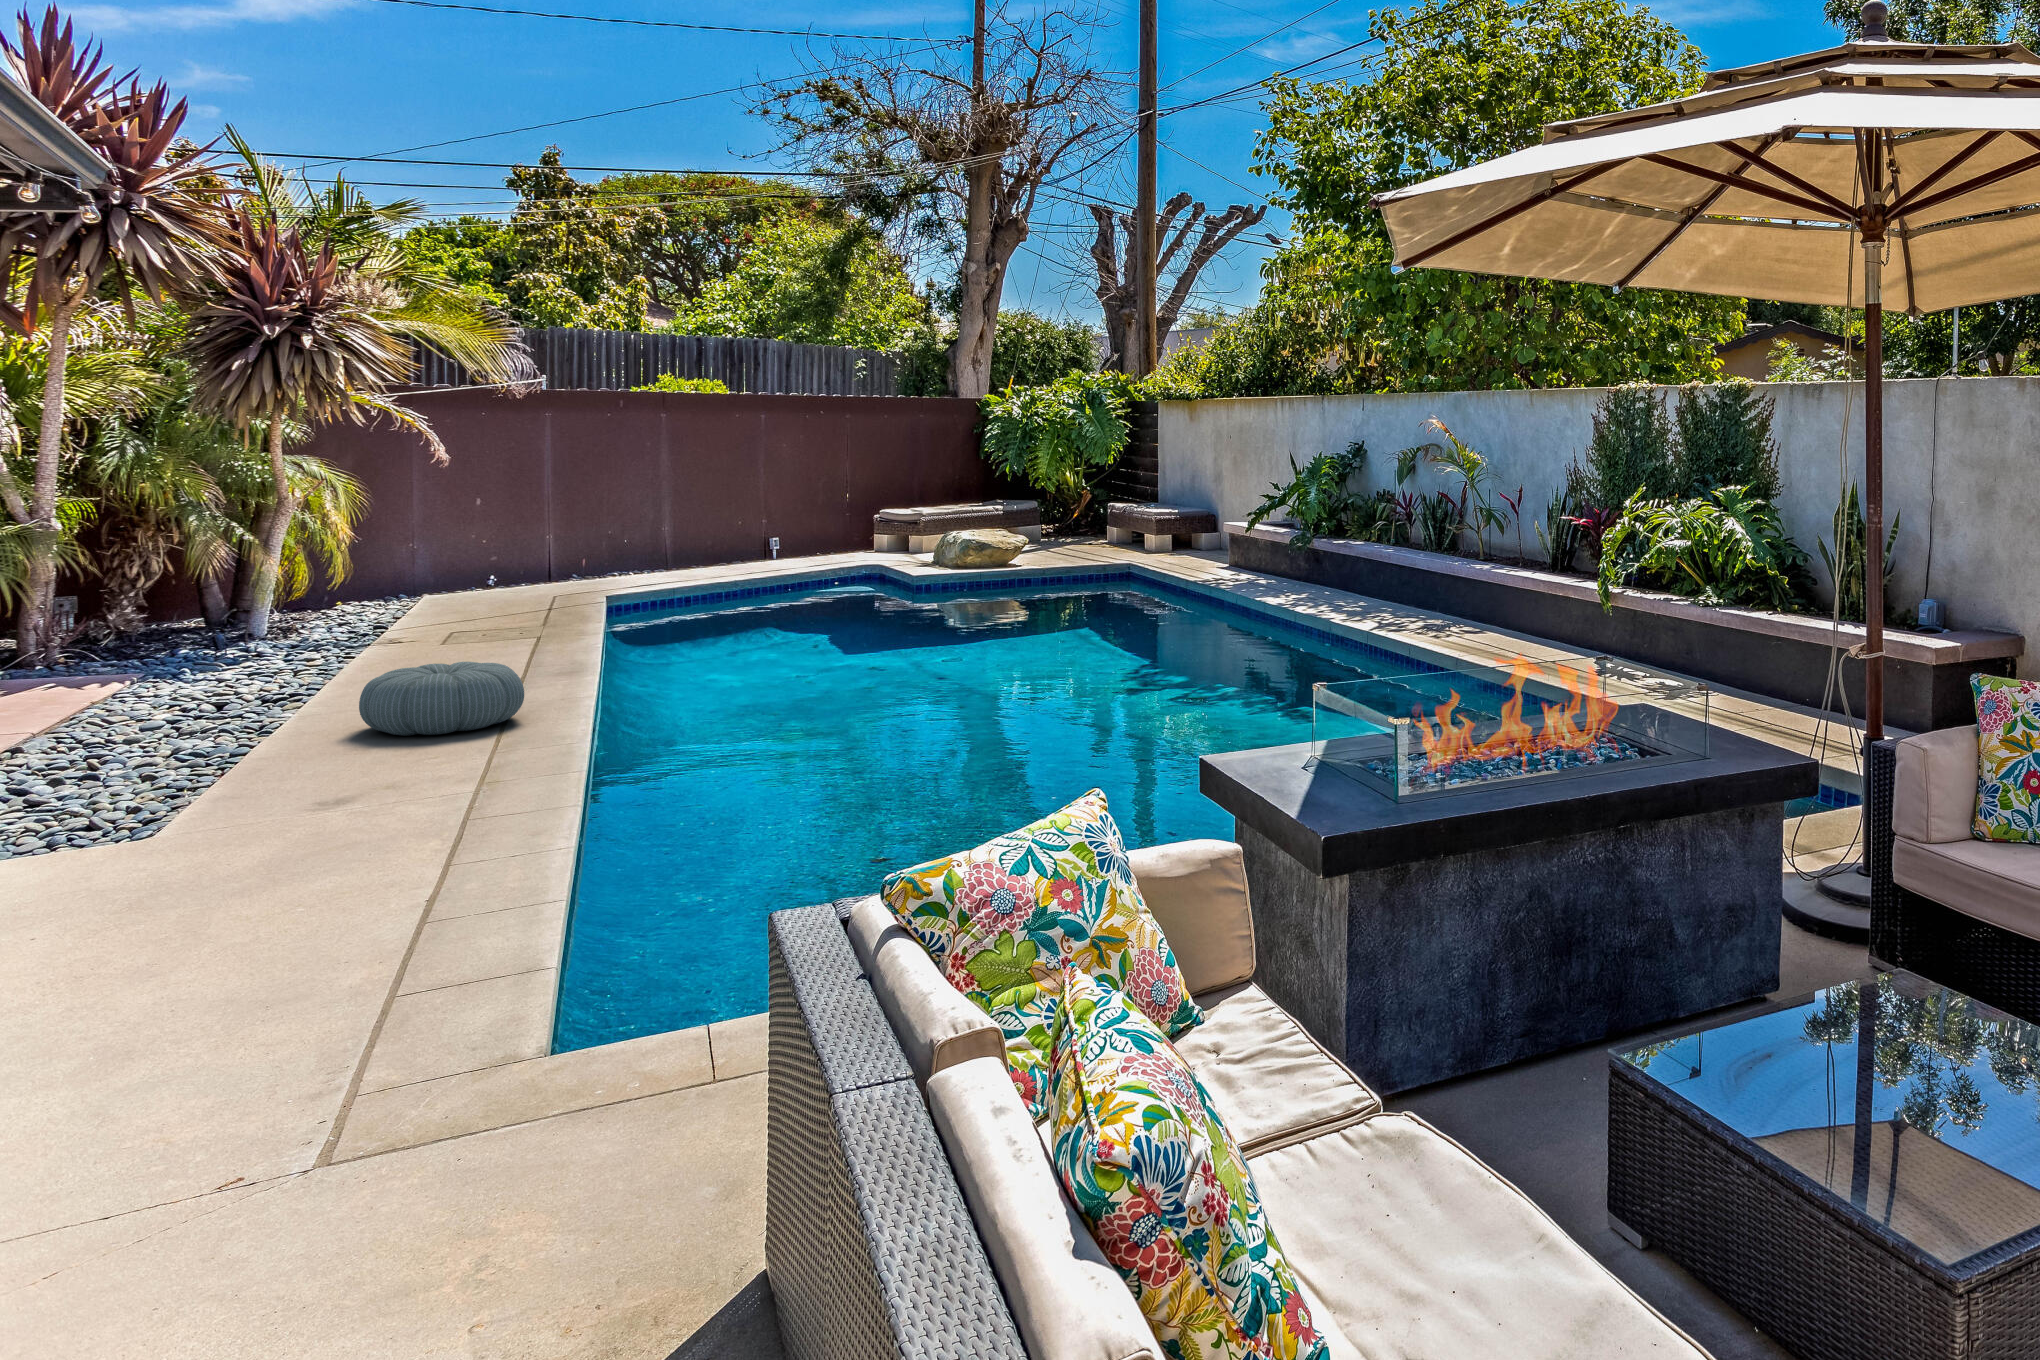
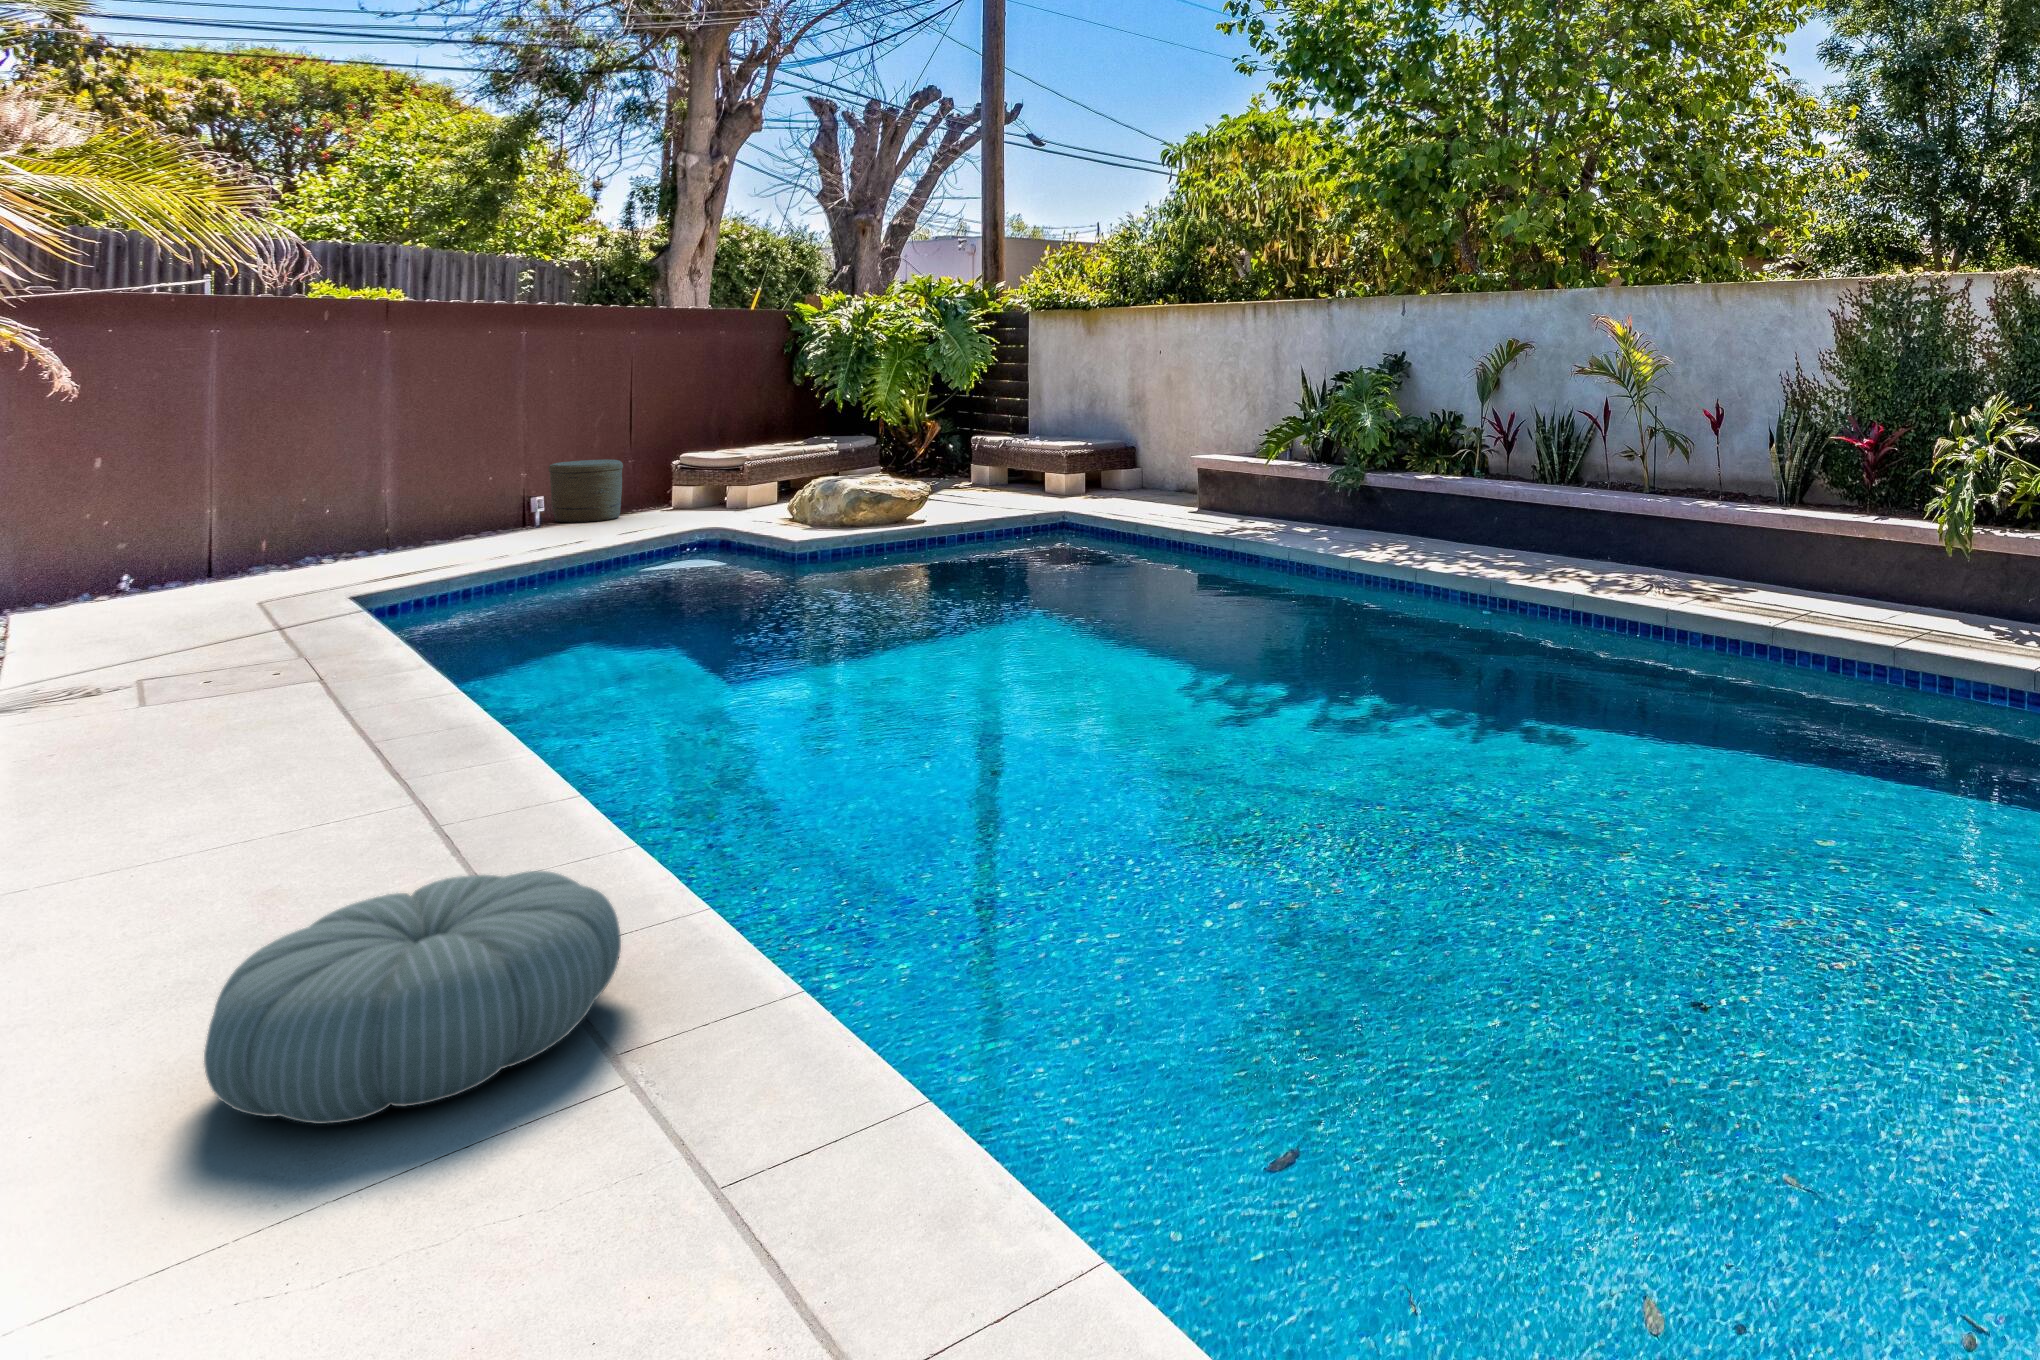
woven basket: none [788,510,837,555] -> present [549,460,623,523]

